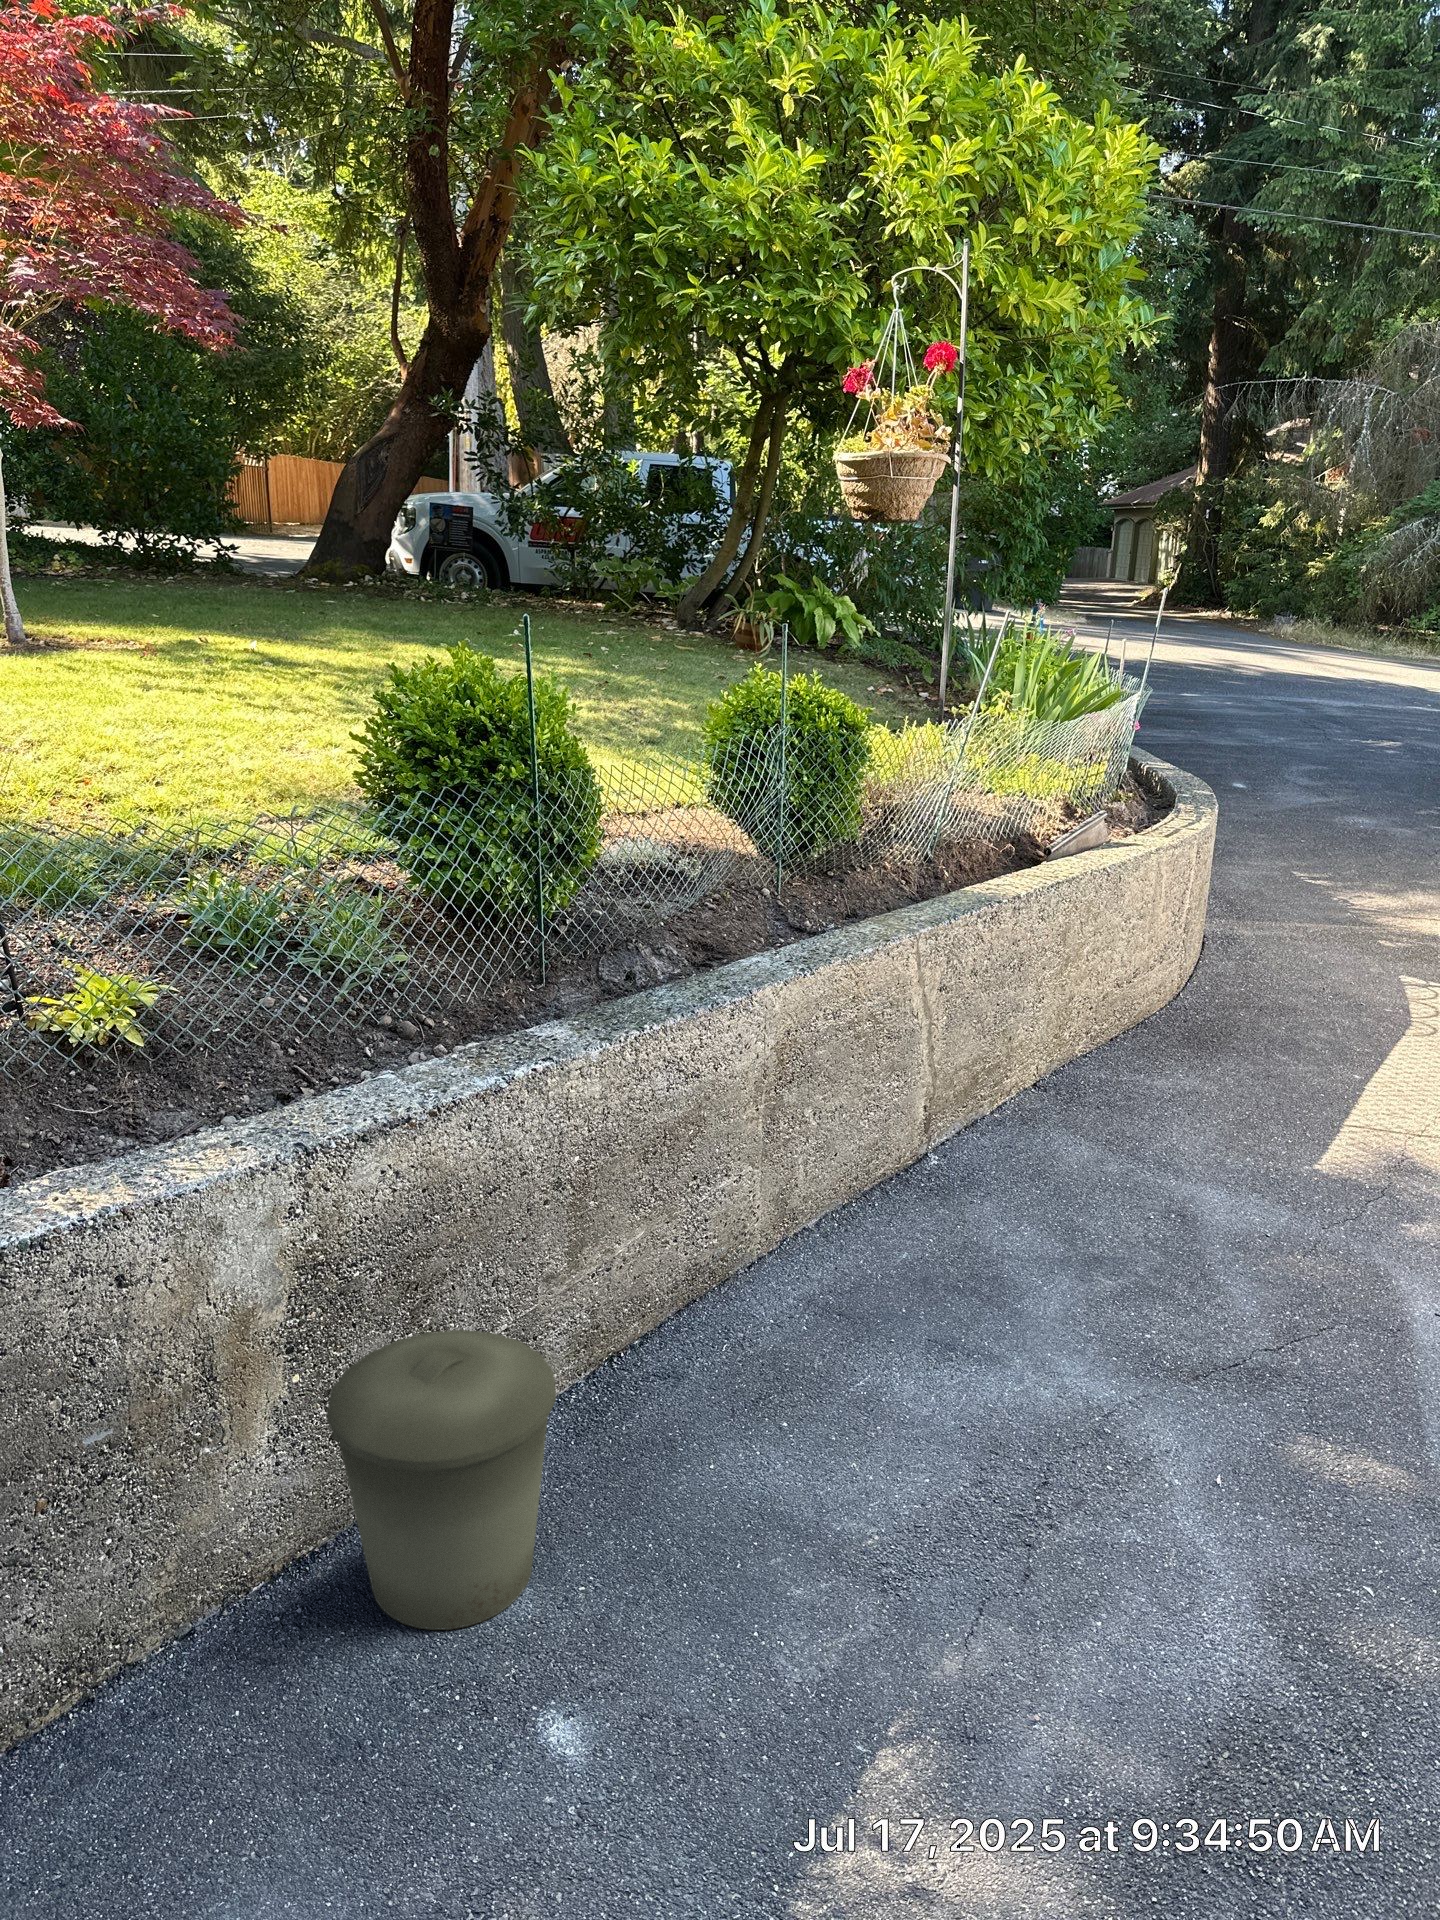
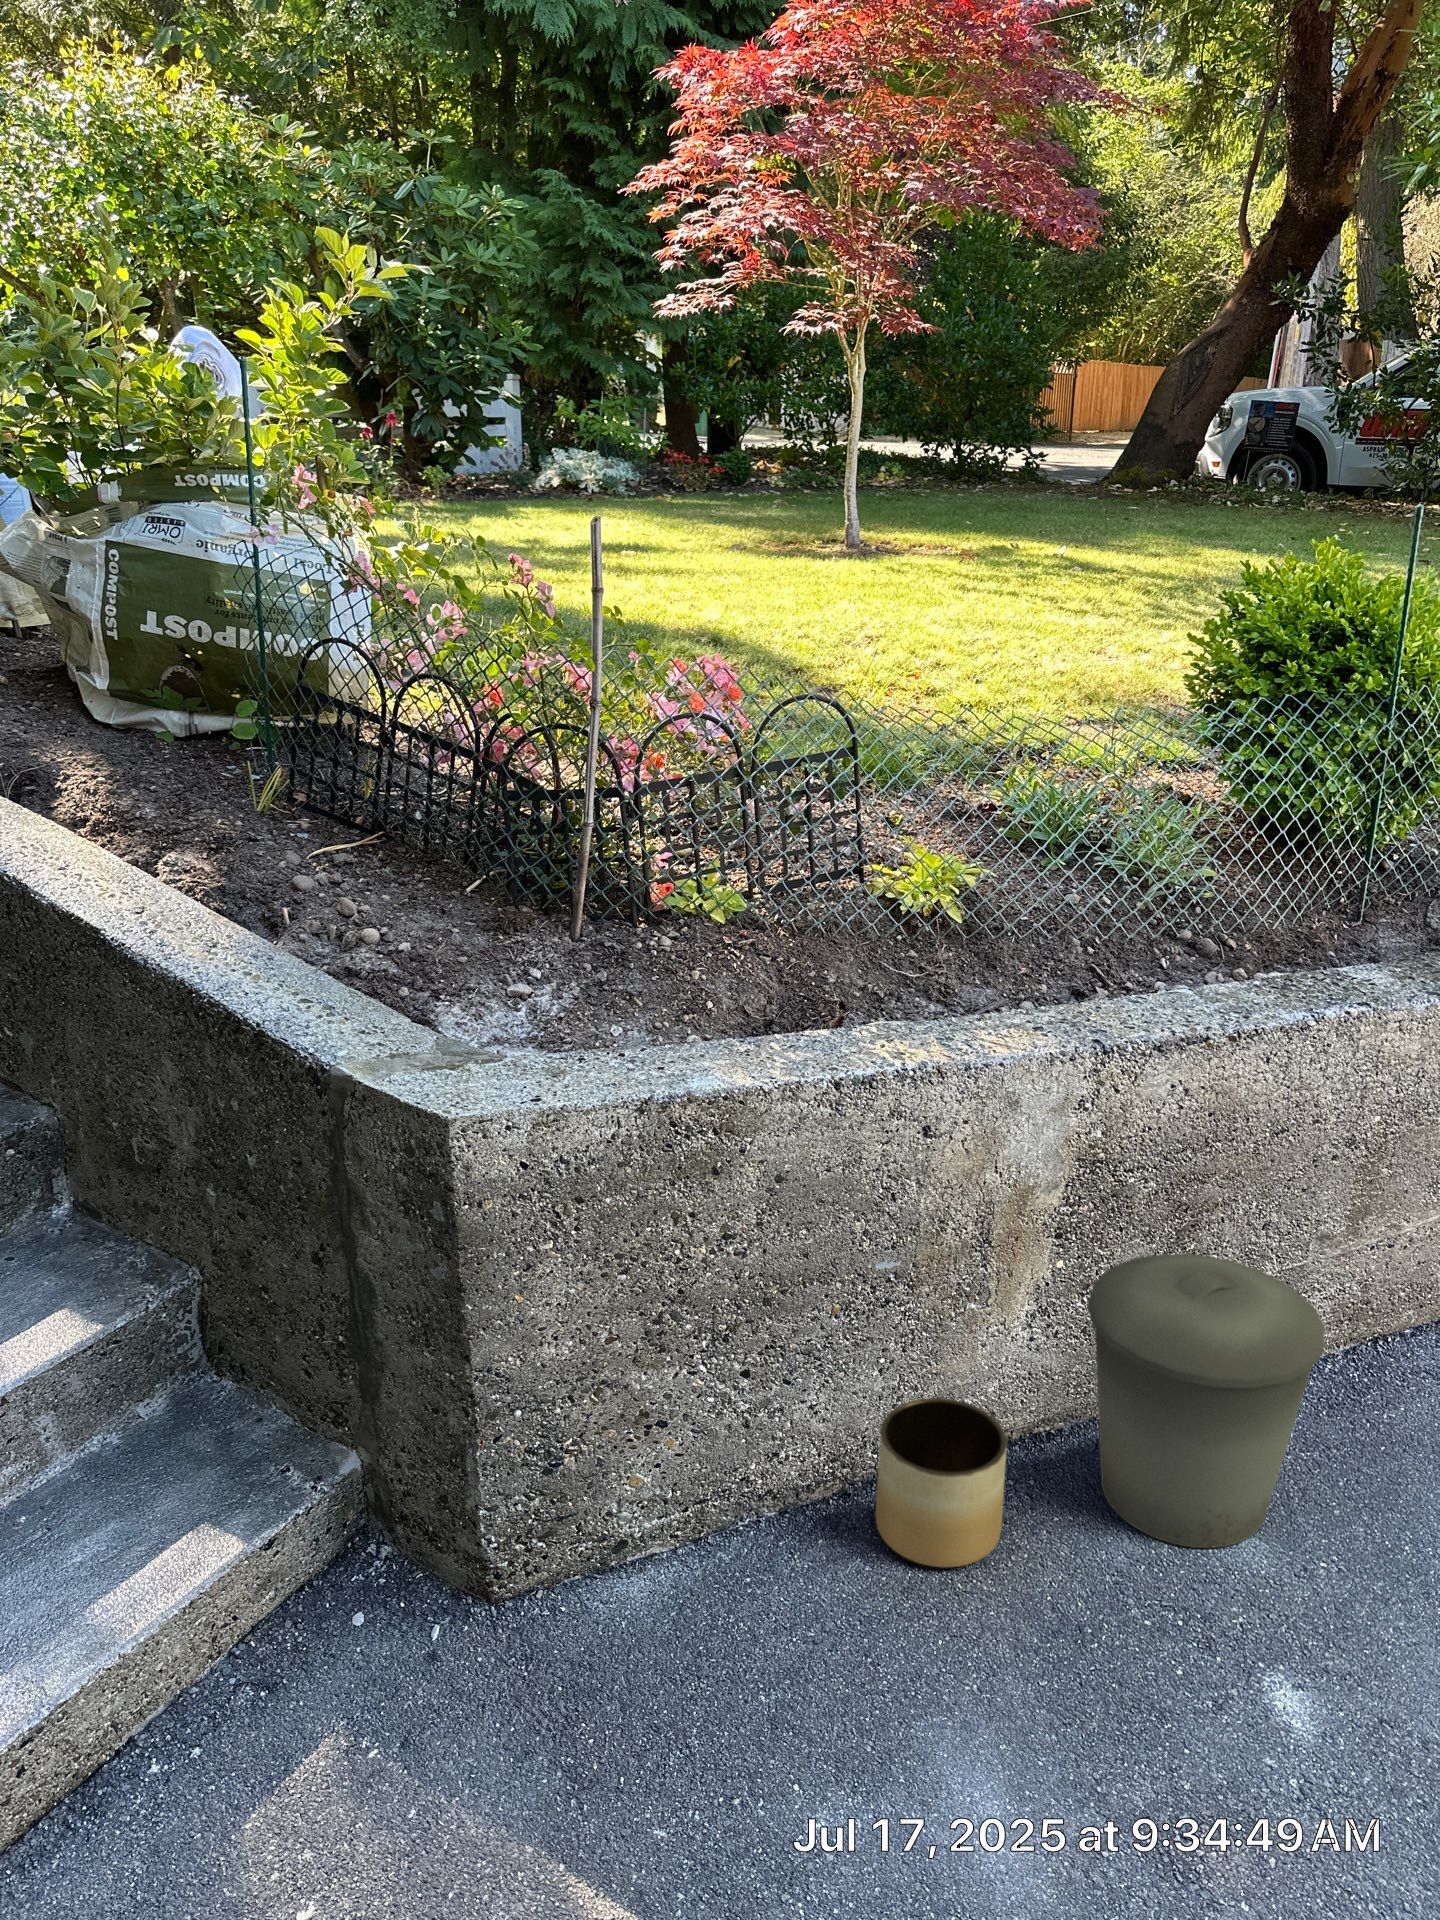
planter: none [115,1557,270,1755] -> present [876,1398,1007,1568]

